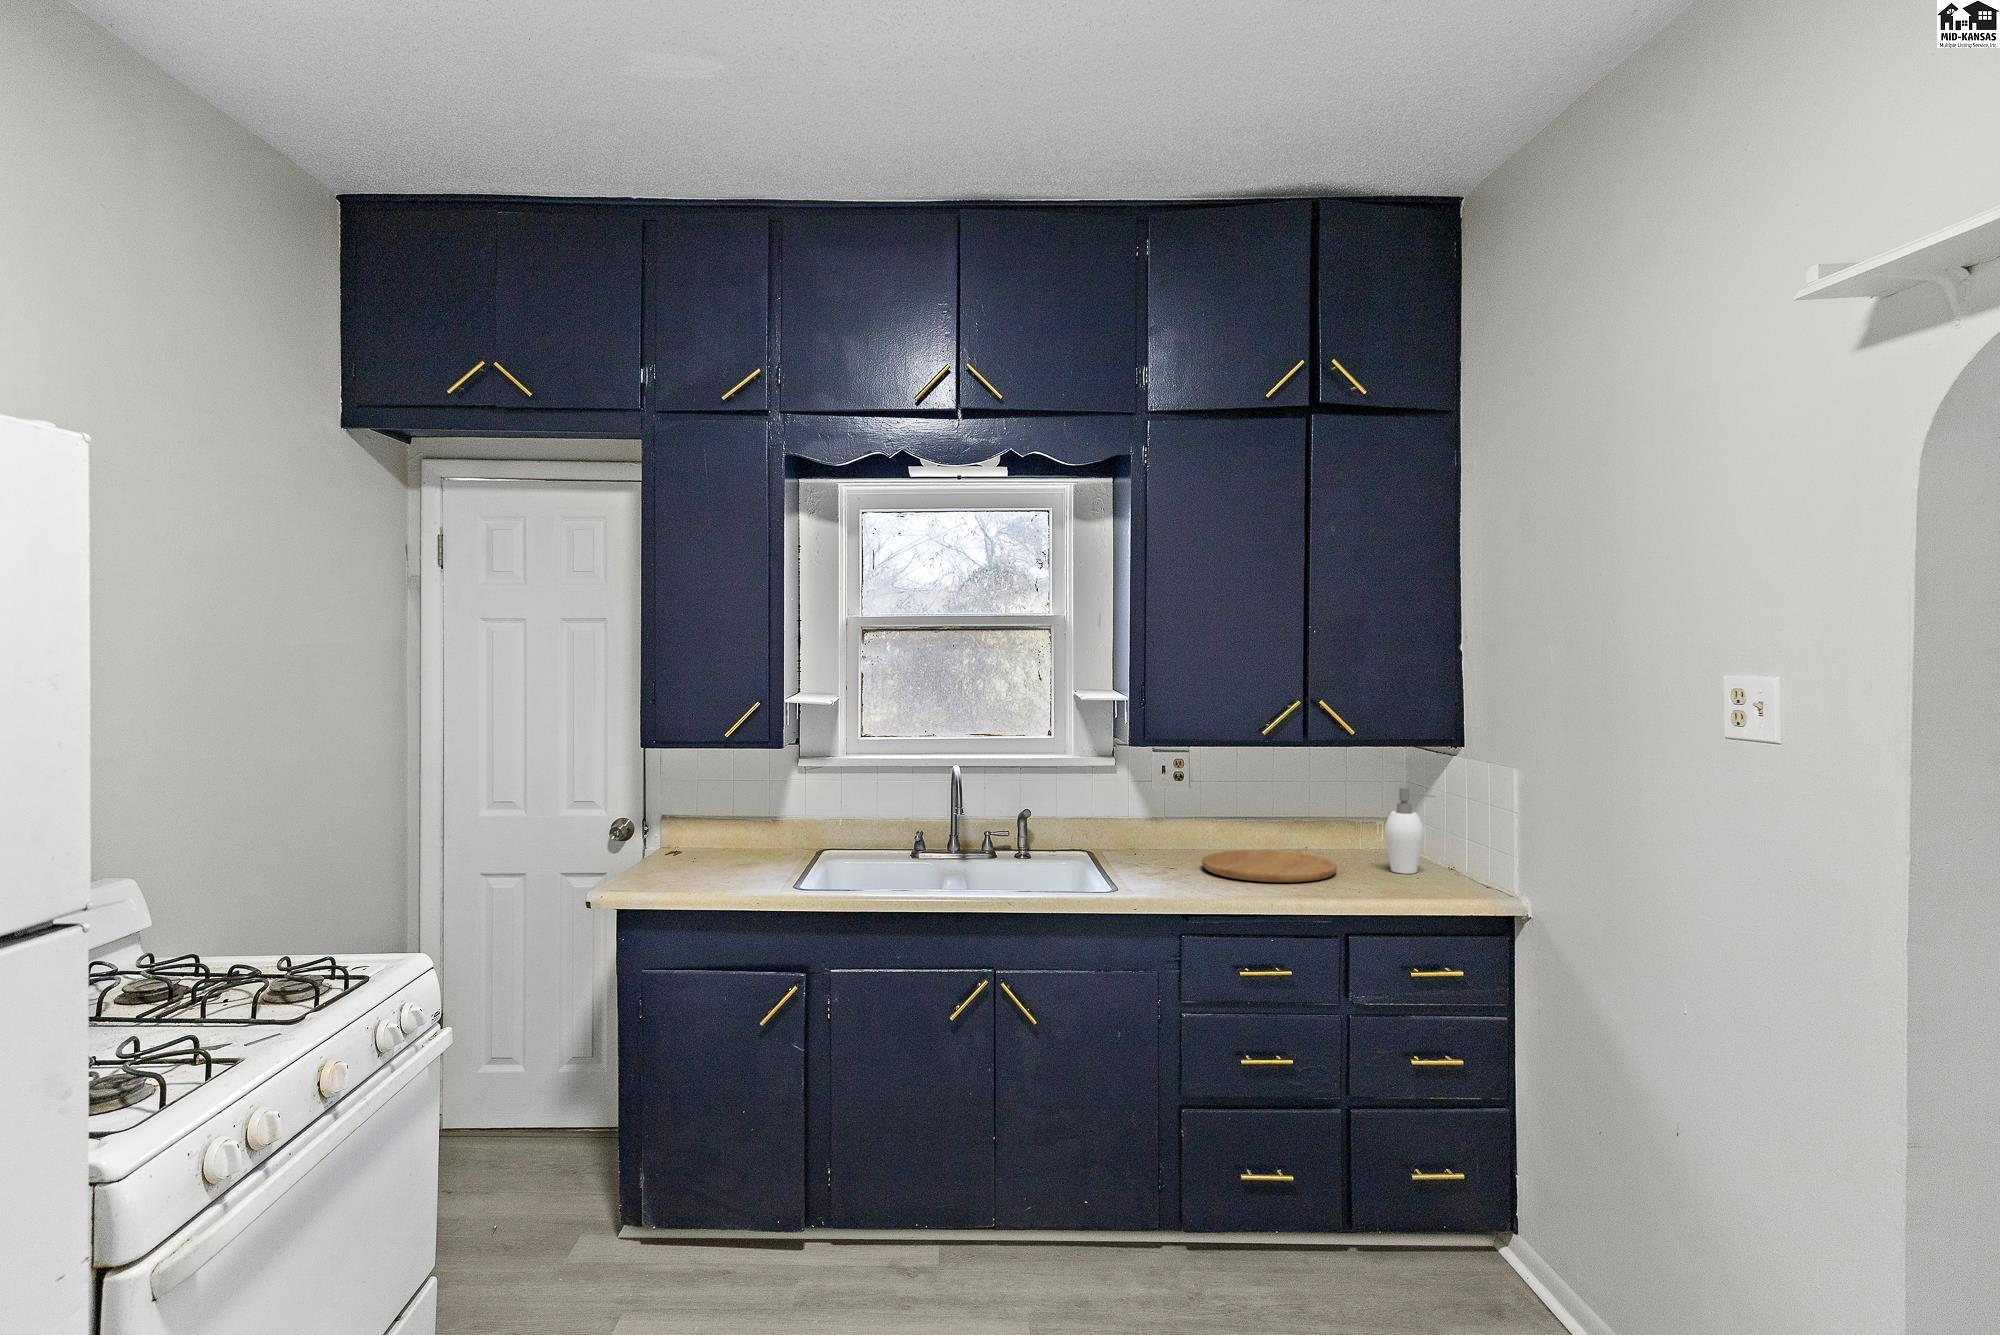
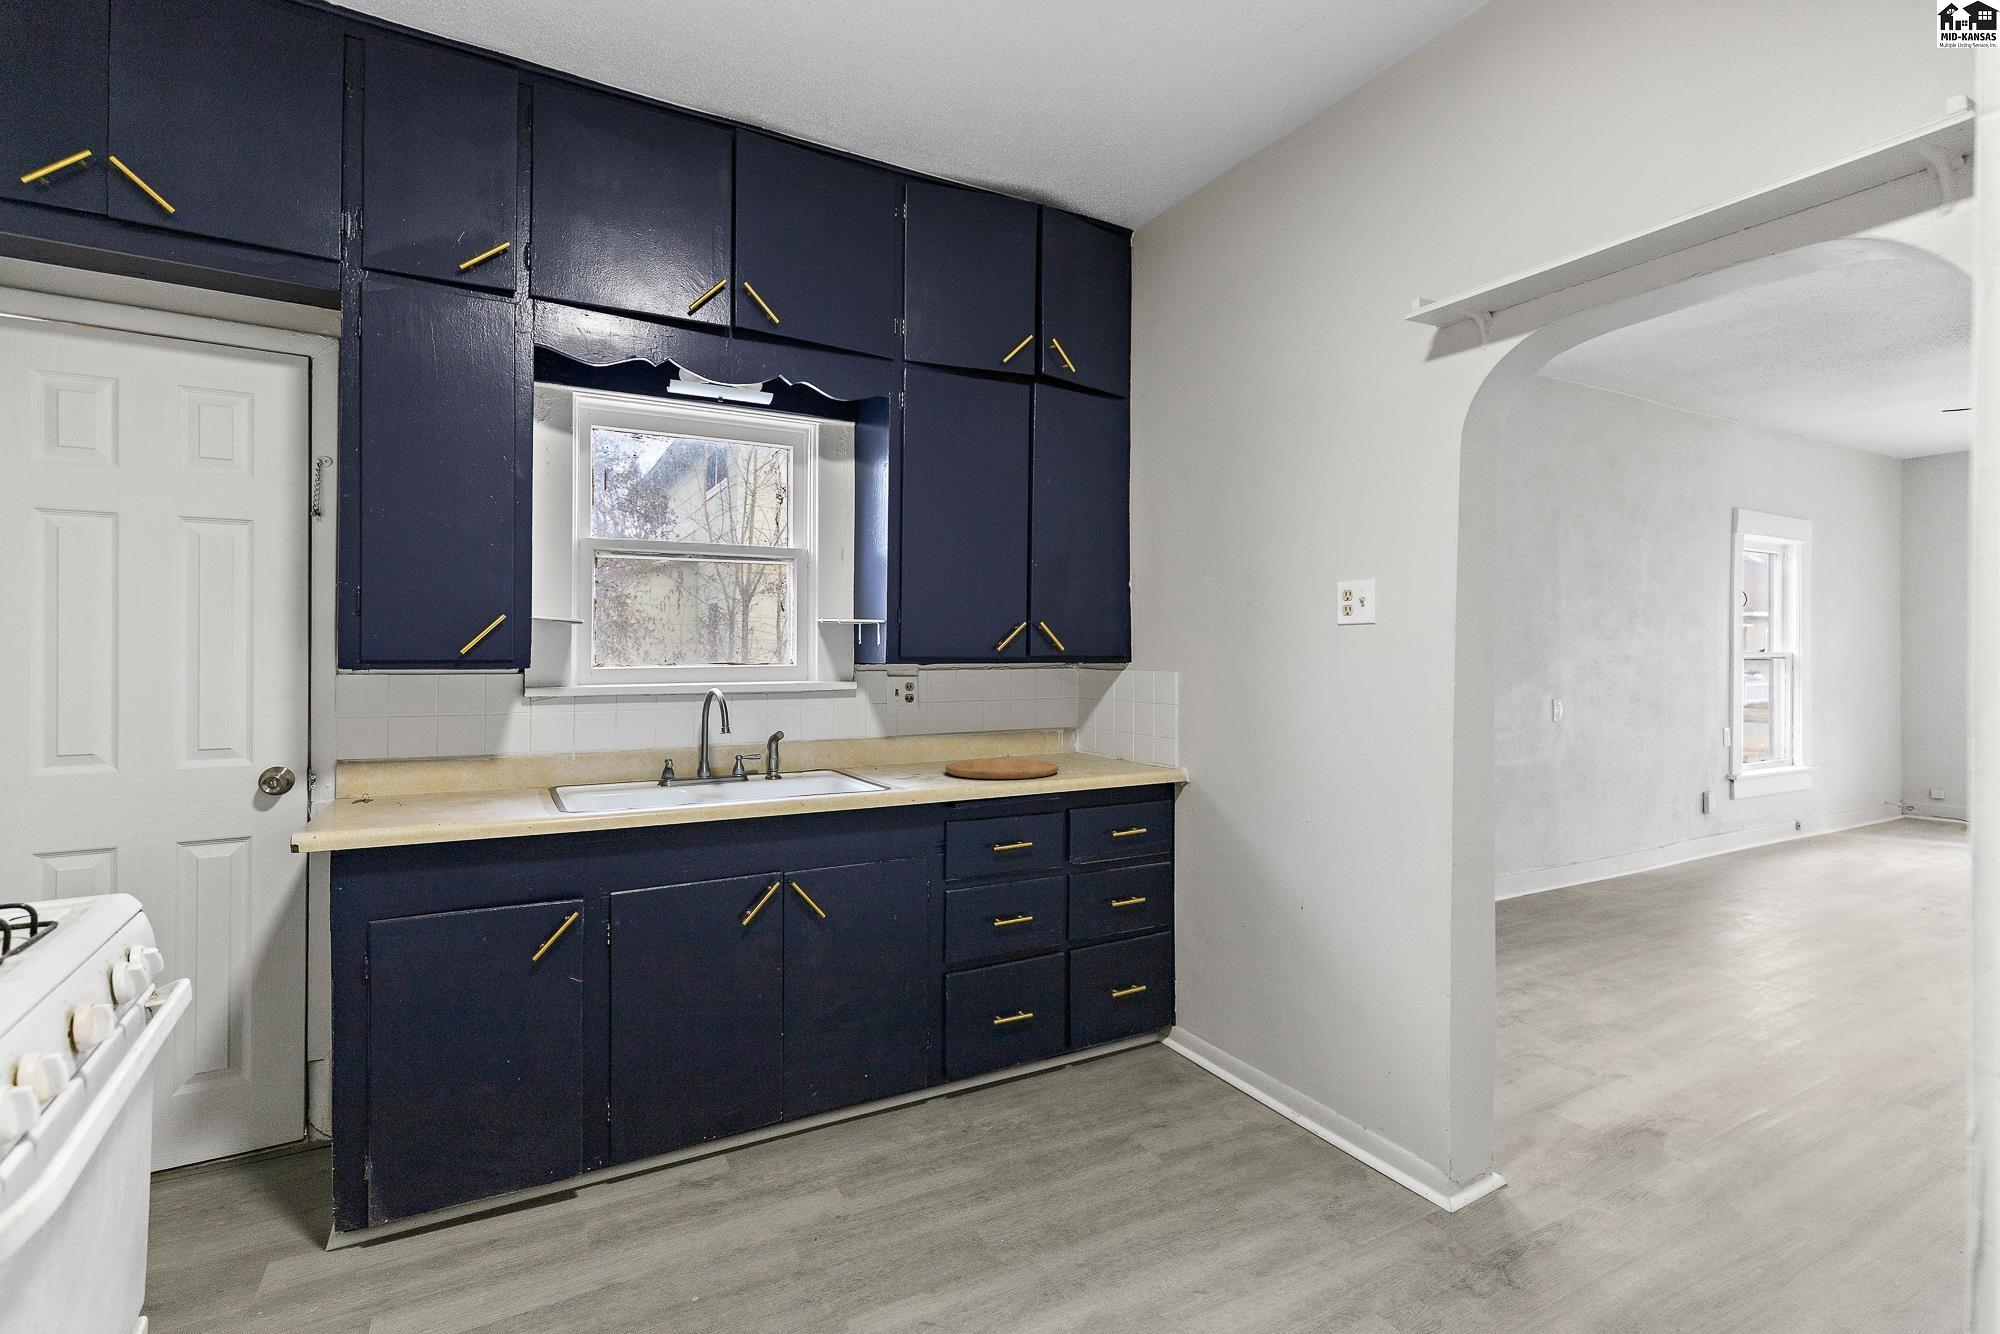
soap dispenser: present [1384,788,1435,874] -> none [1086,698,1125,767]

